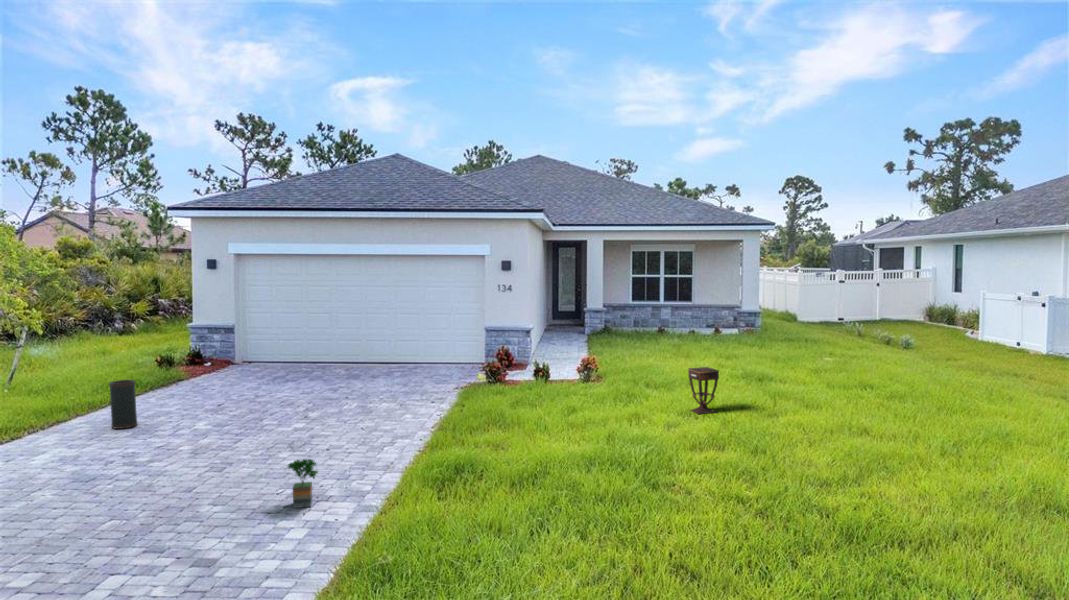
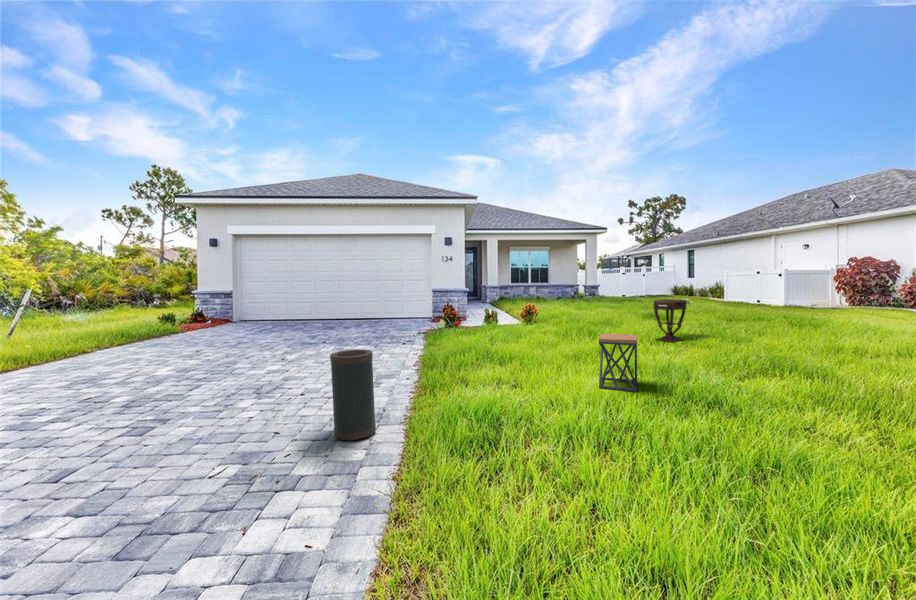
trash can: present [109,380,137,429] -> present [330,349,376,440]
stool: none [559,409,596,457] -> present [599,333,637,392]
potted tree: present [288,459,318,508] -> none [203,421,270,522]

